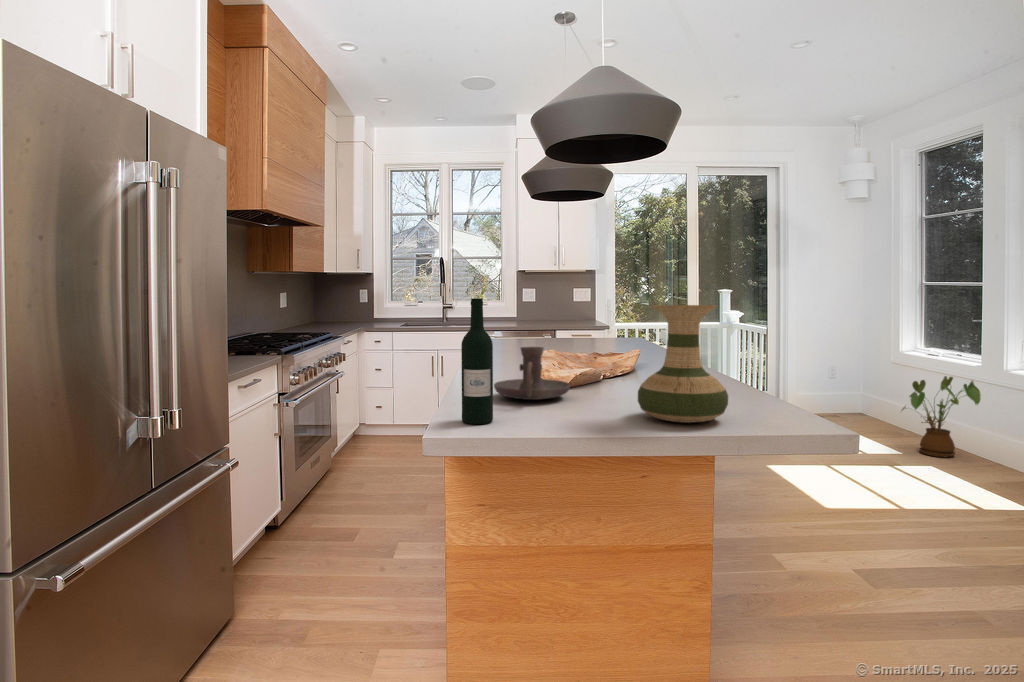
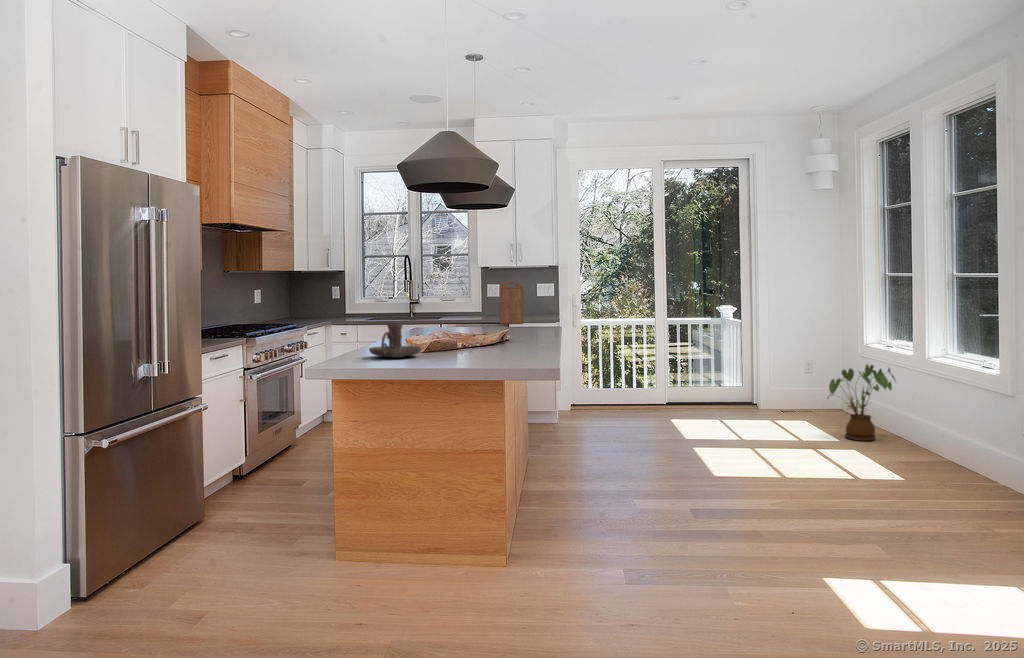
cutting board: none [547,287,572,332] -> present [500,282,524,324]
wine bottle: present [461,298,493,424] -> none [331,290,351,366]
vase: present [638,305,728,423] -> none [440,293,494,365]

